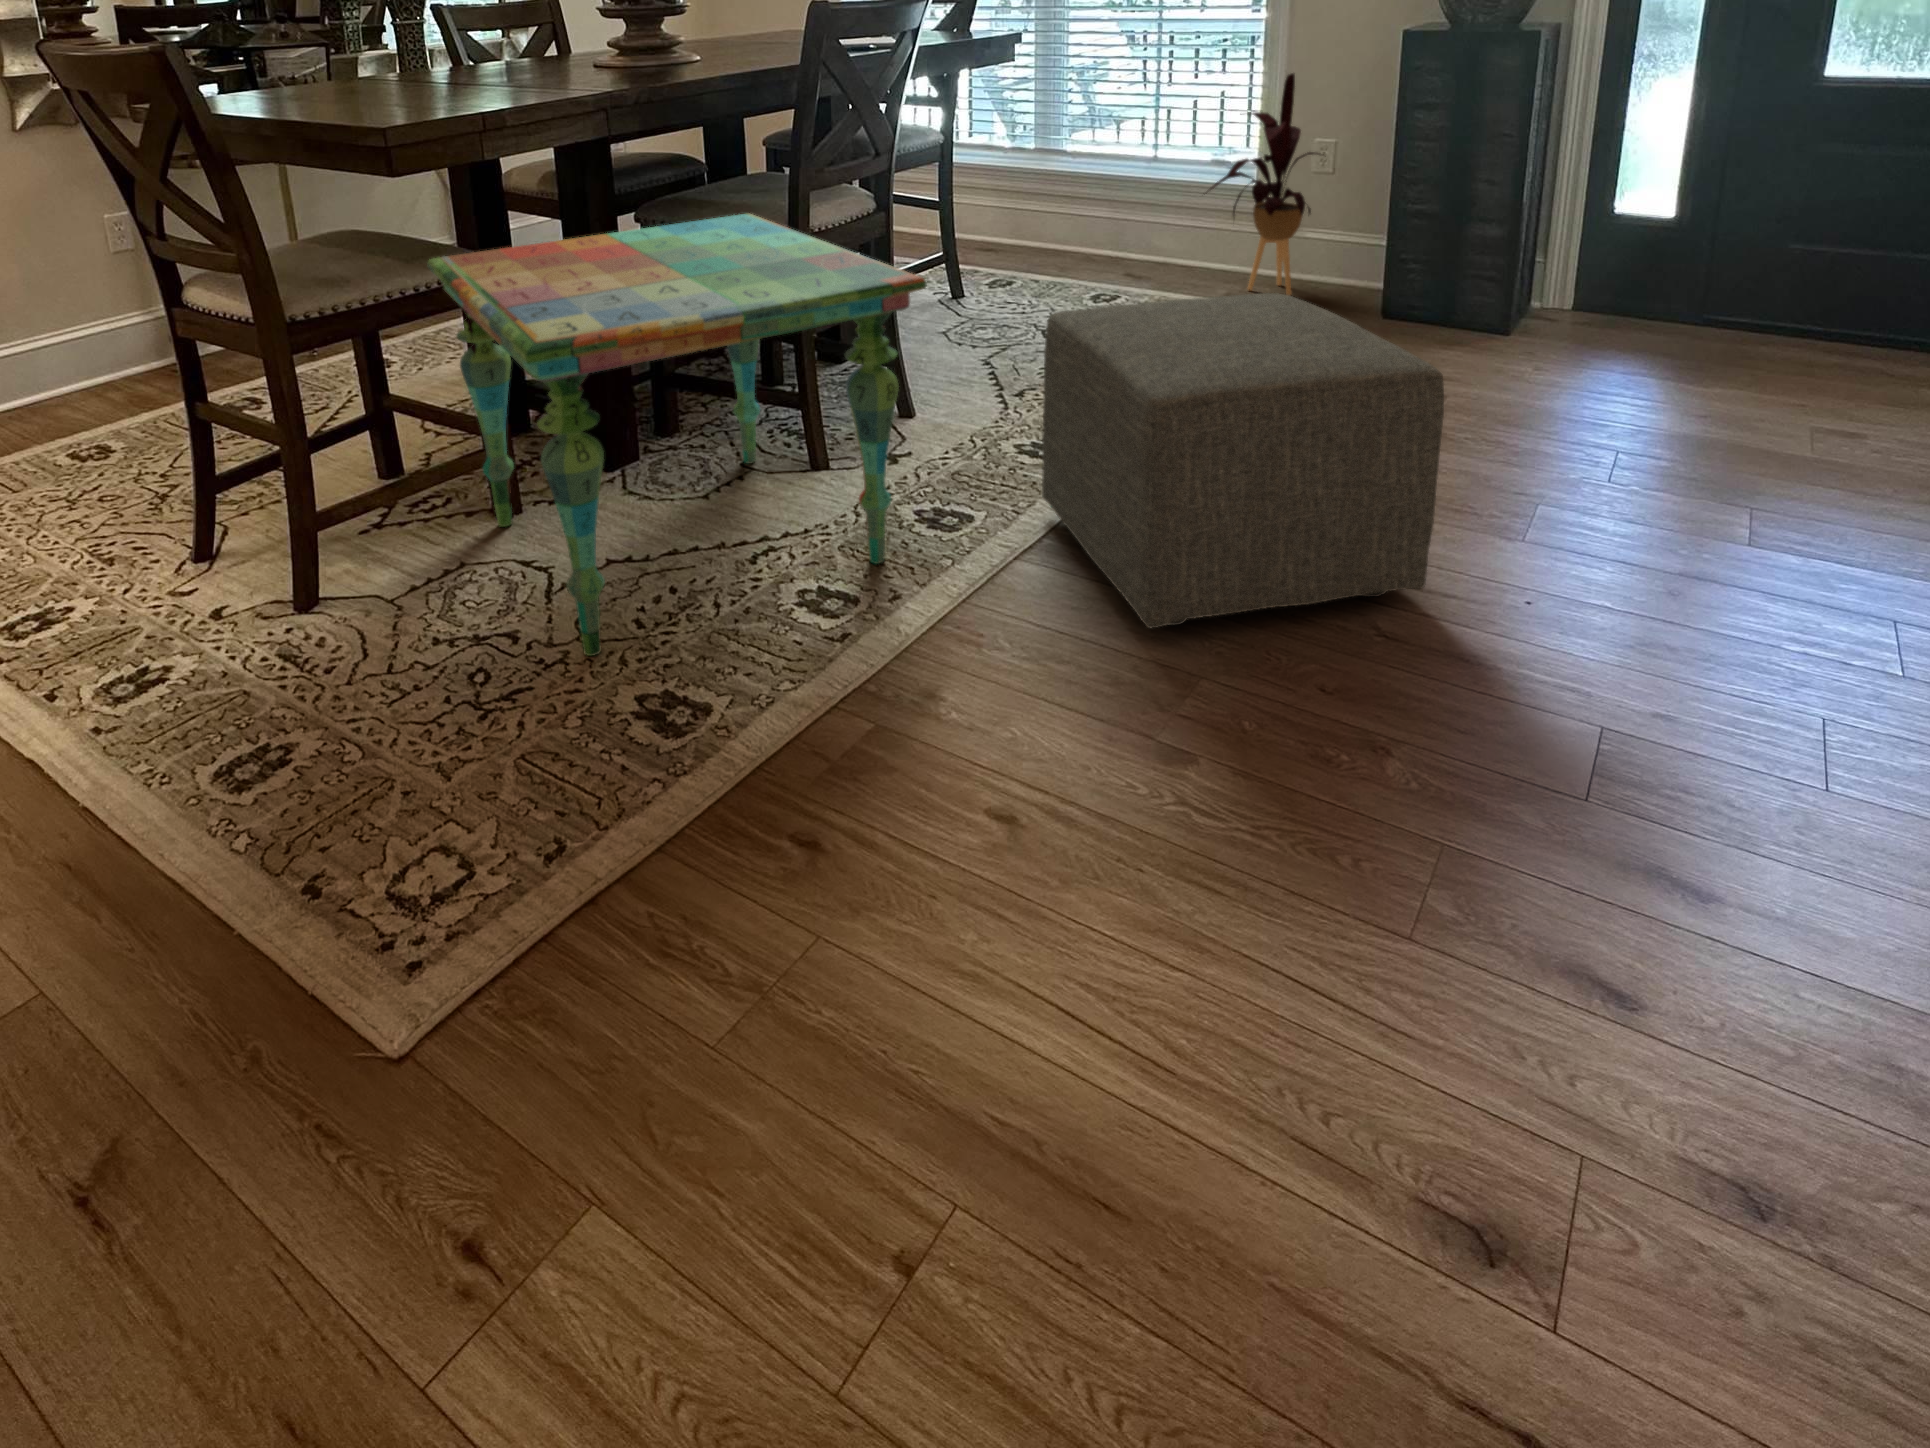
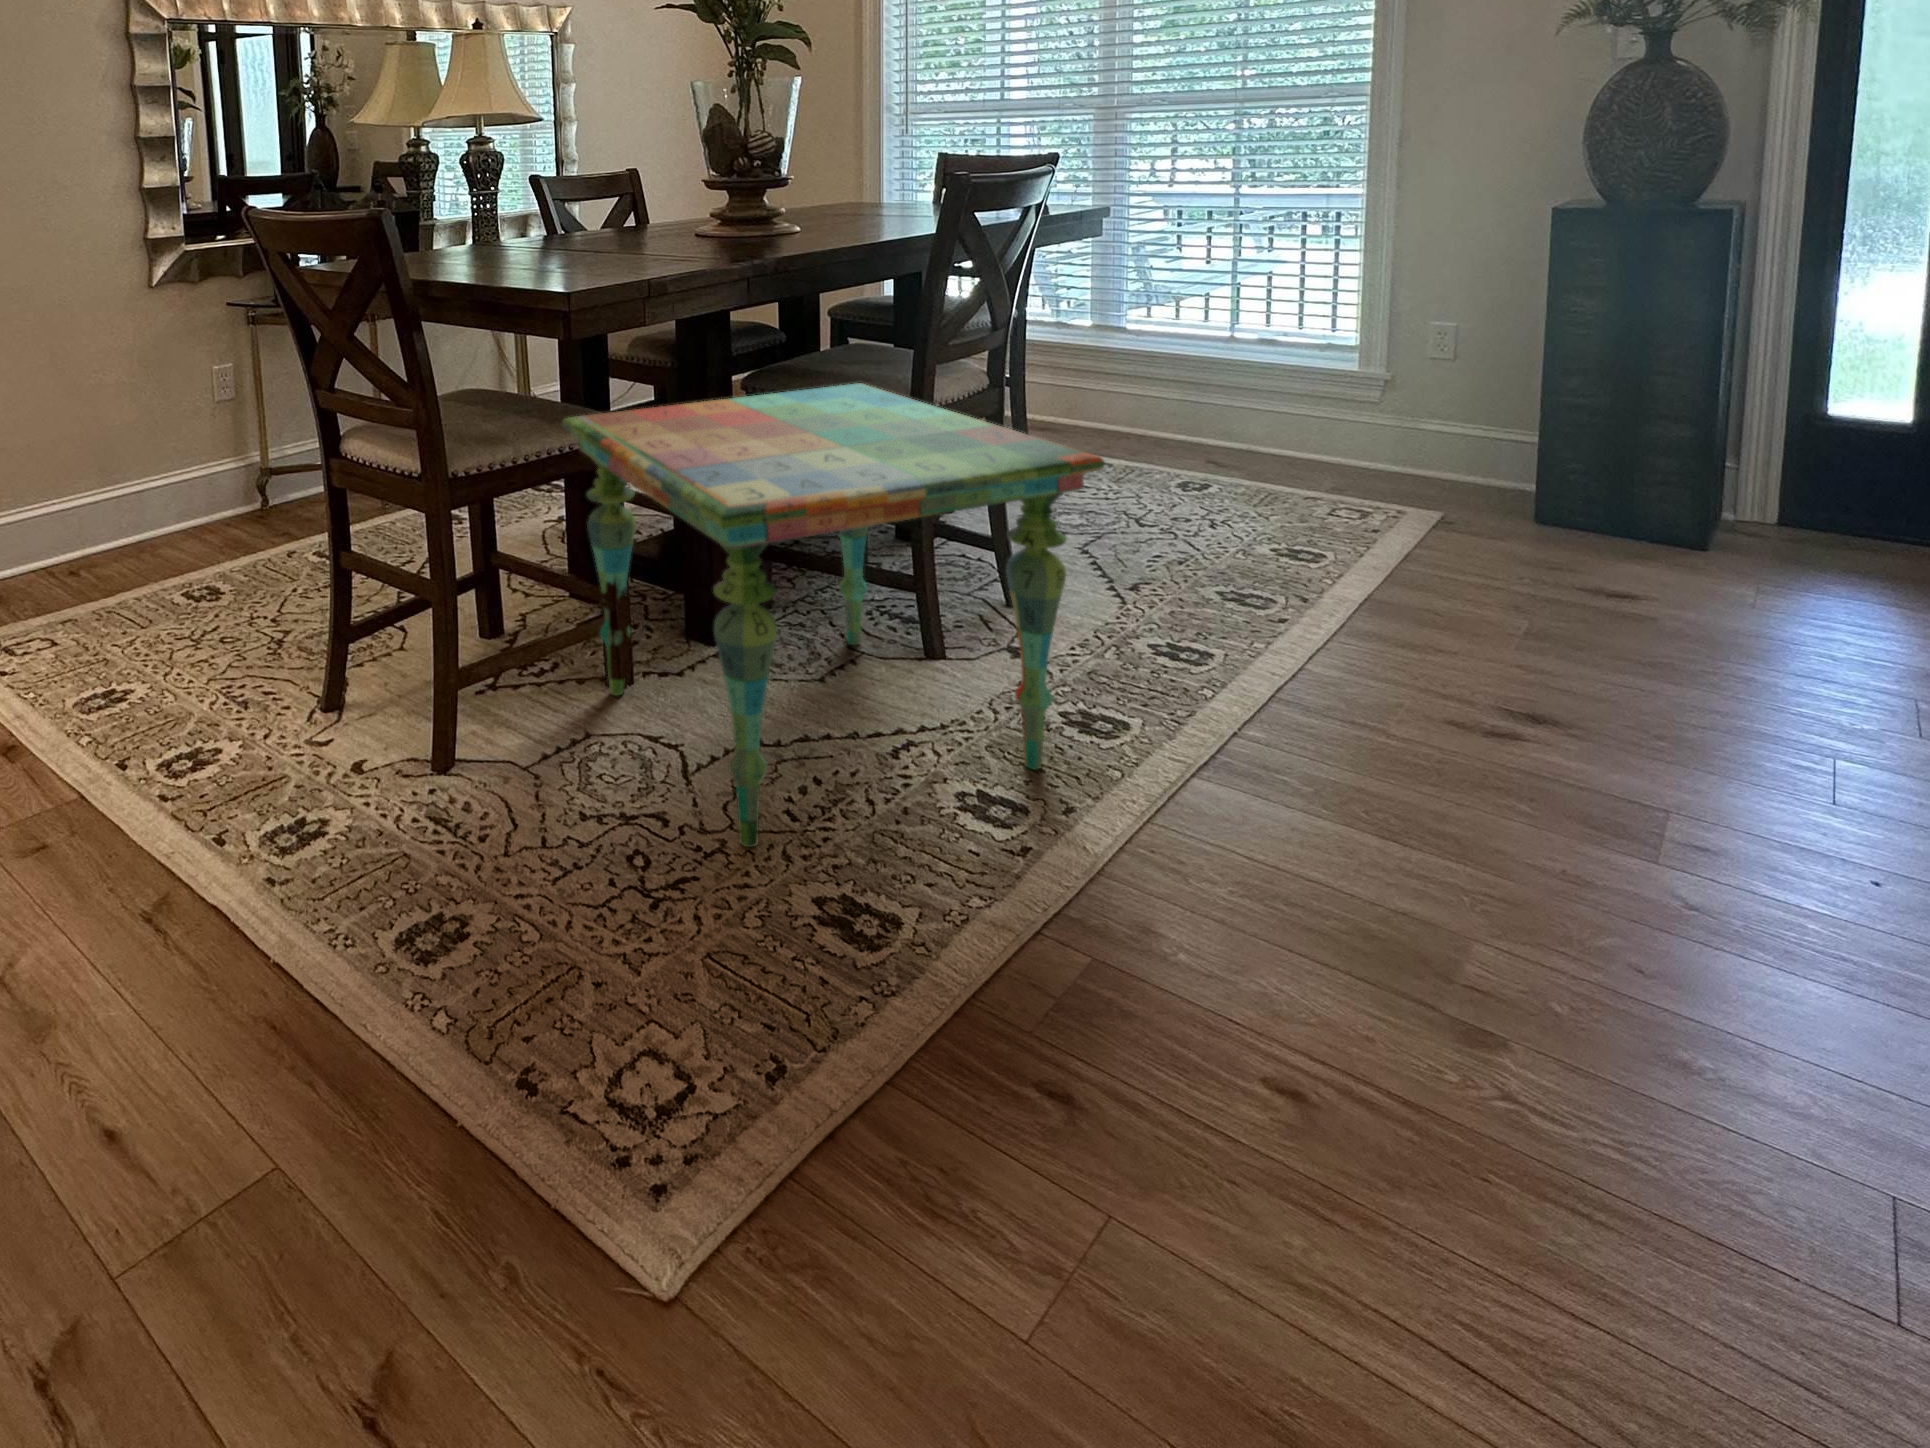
house plant: present [1210,73,1319,295] -> none [1301,250,1456,493]
ottoman: present [1042,293,1444,628] -> none [1210,491,1775,879]

